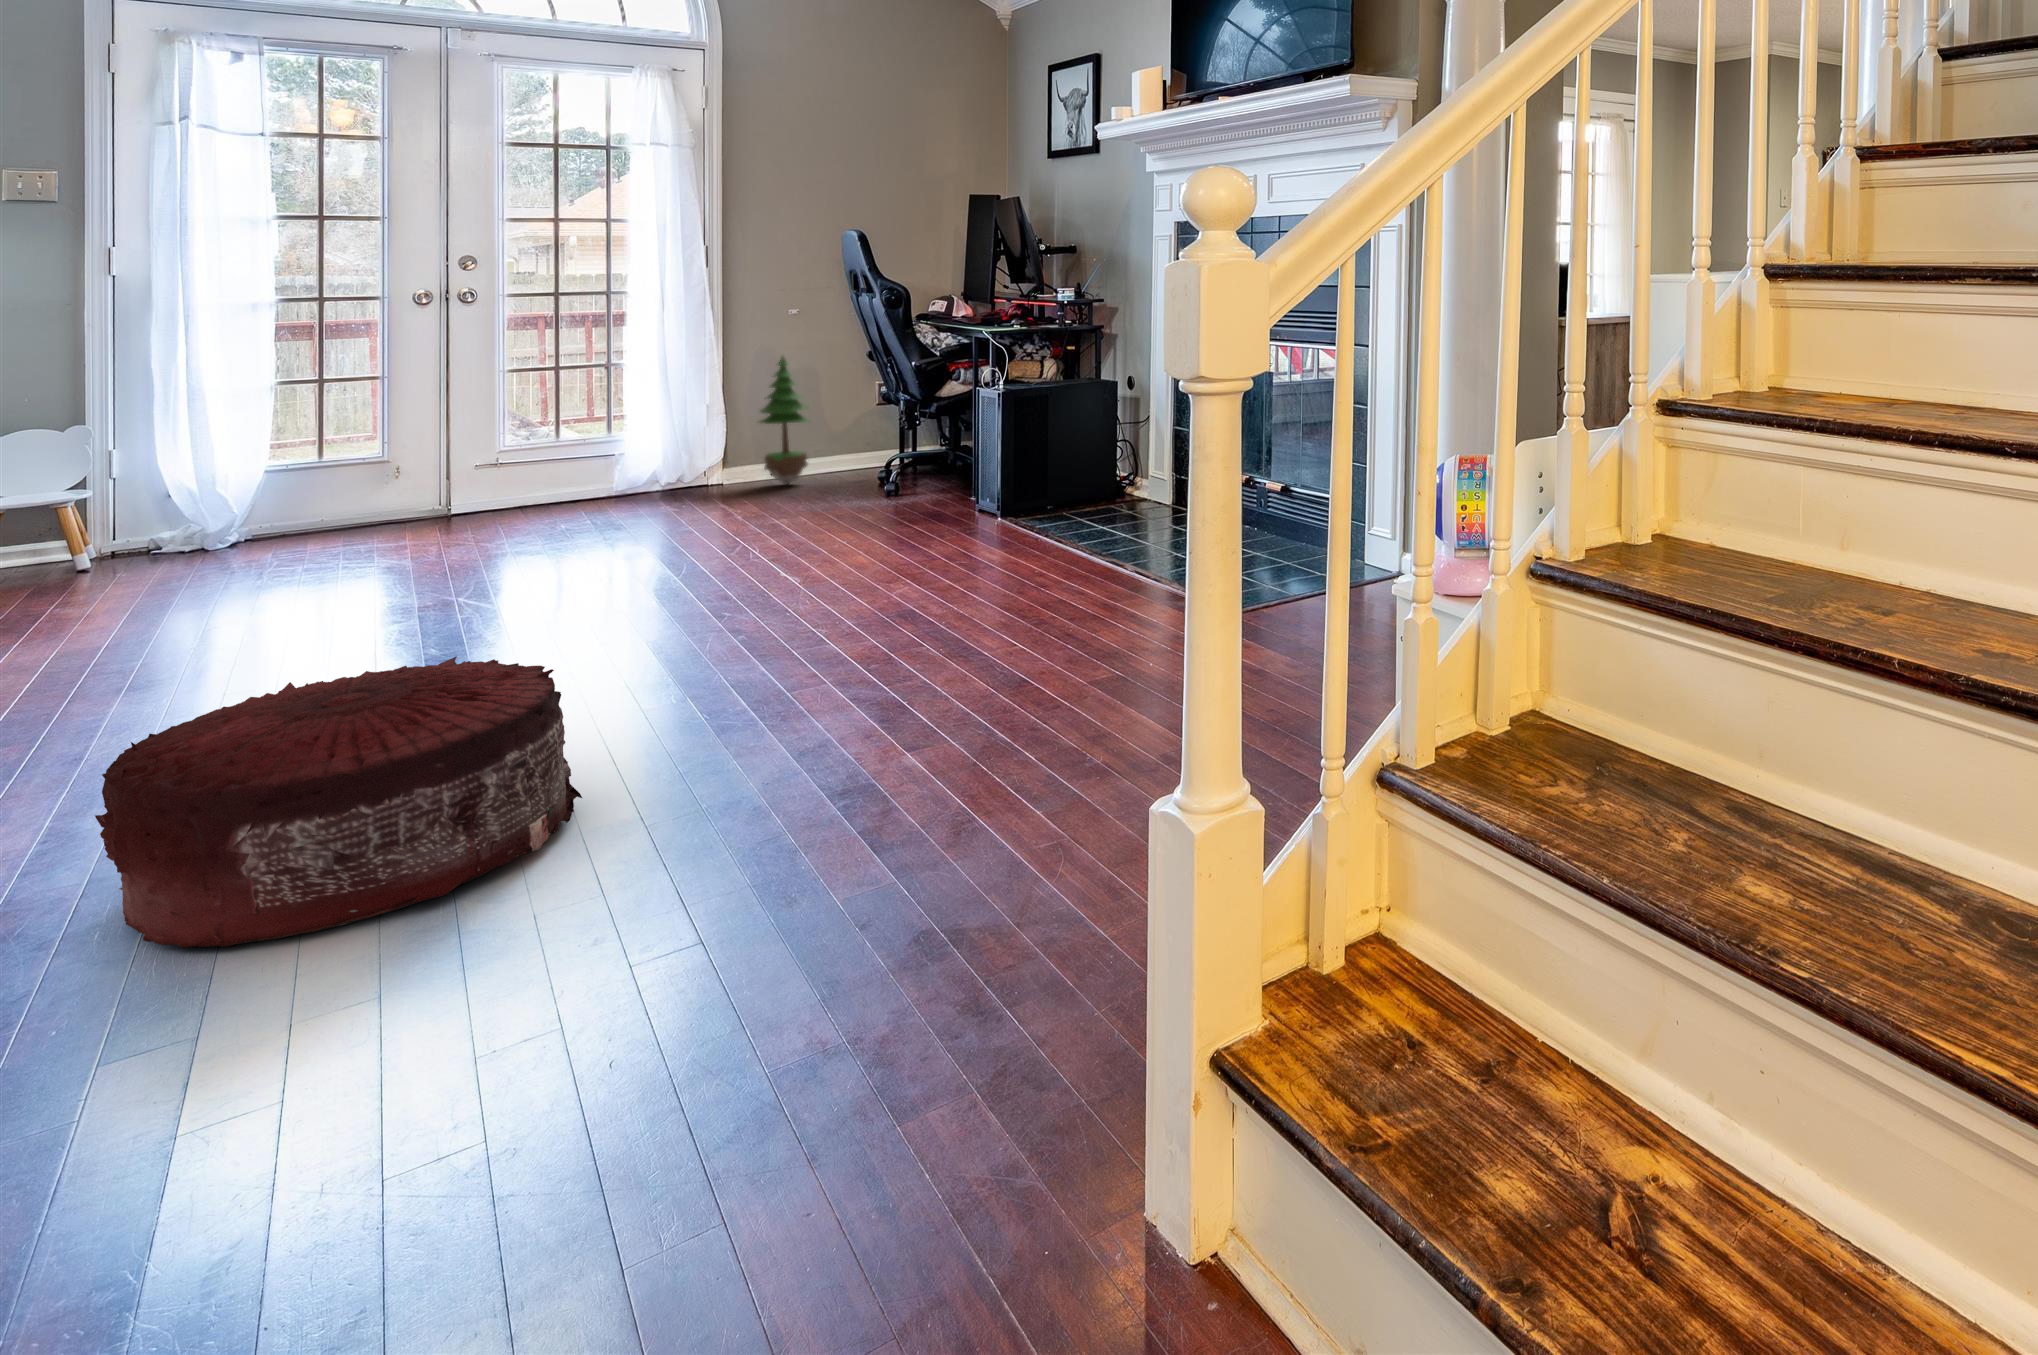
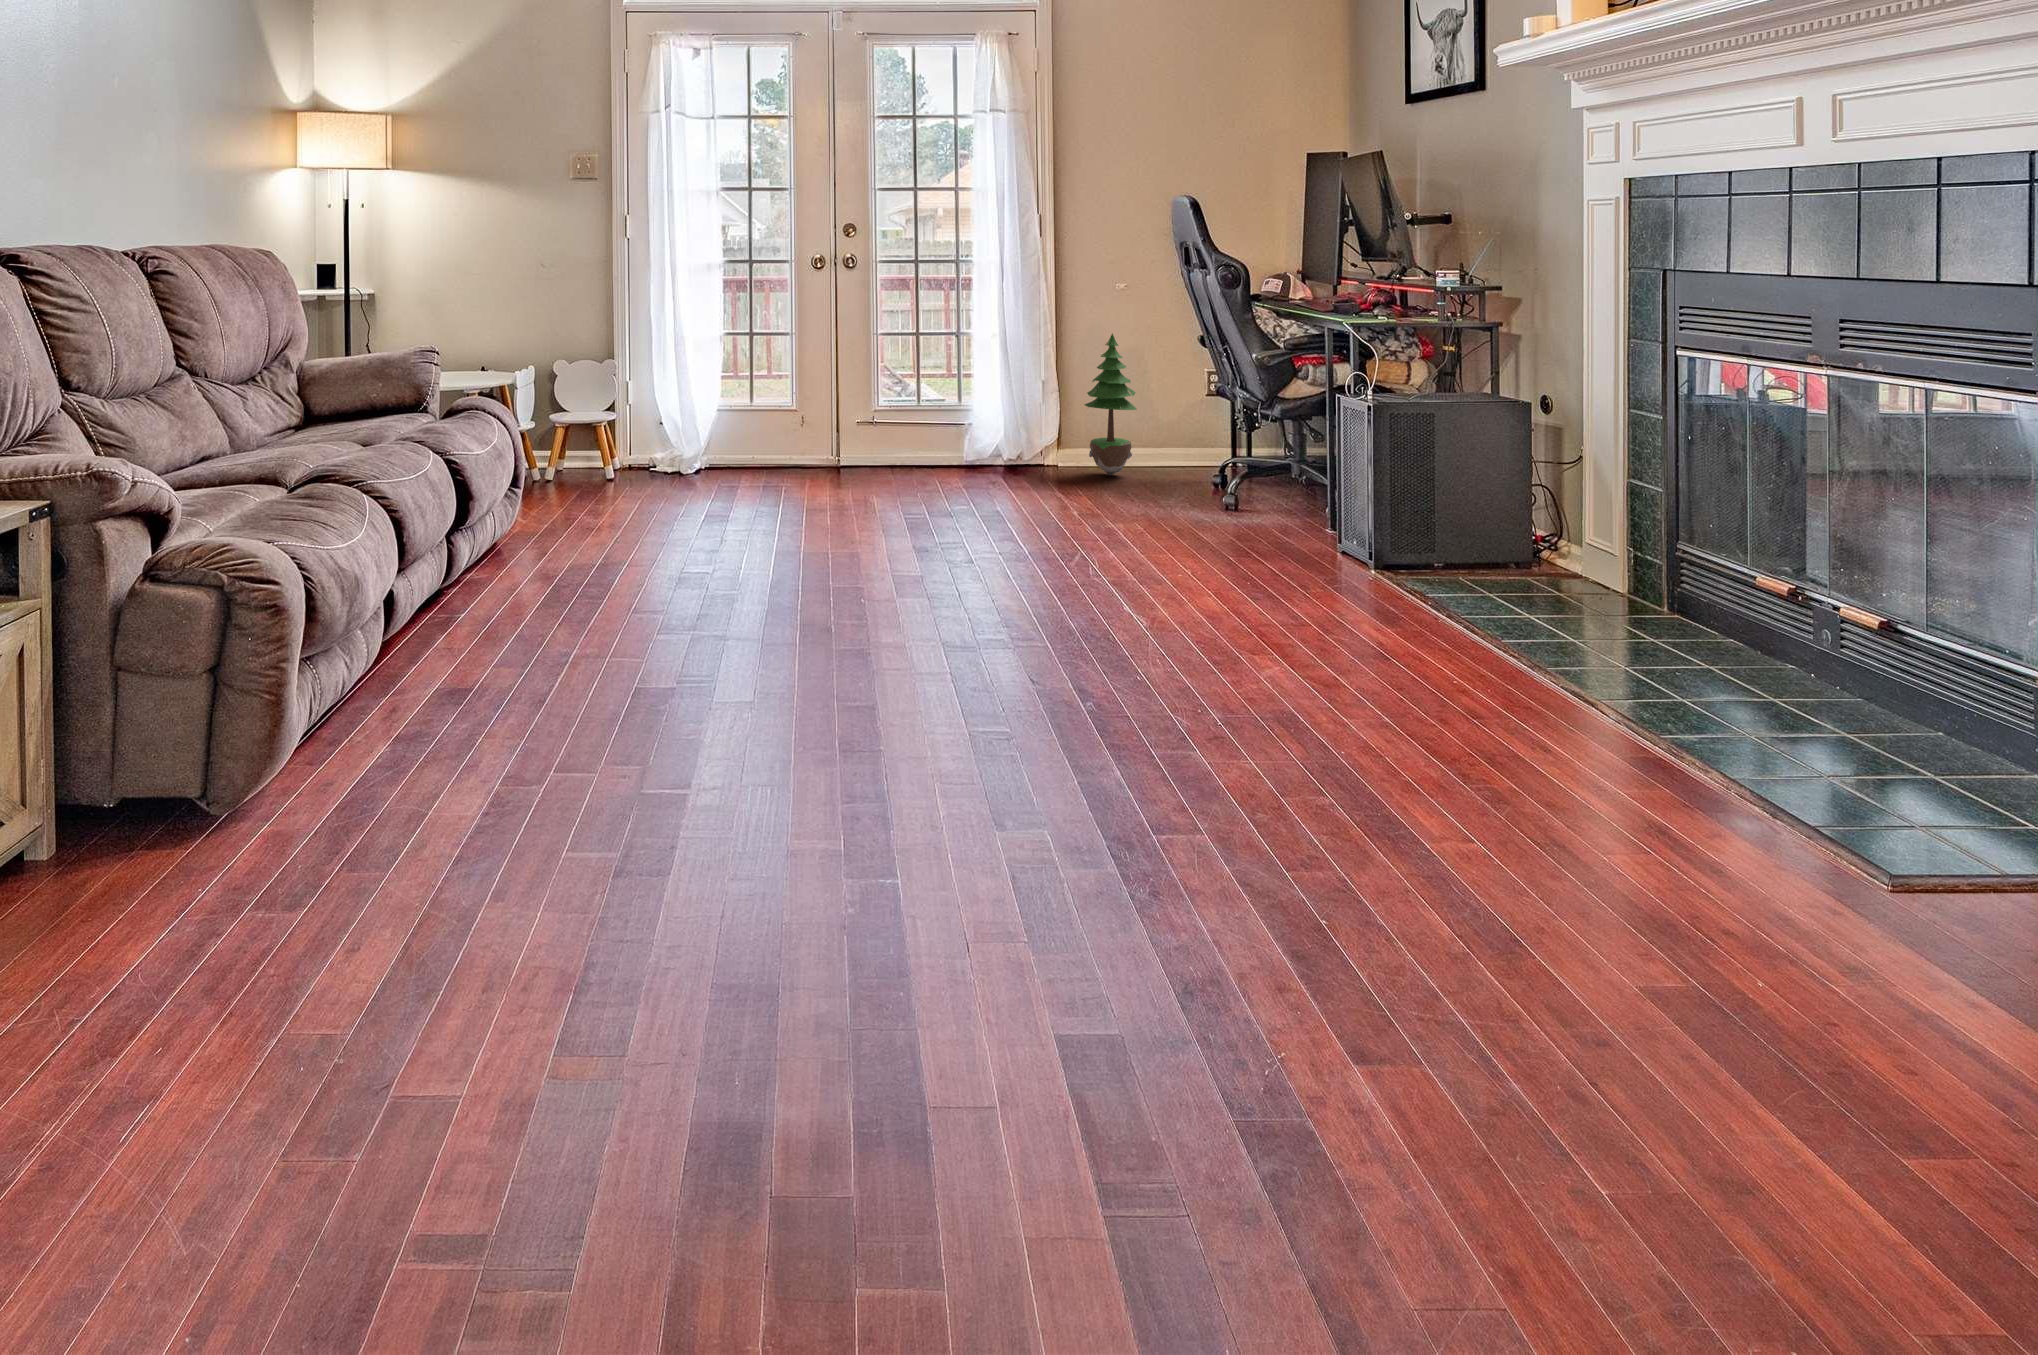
pouf: present [95,657,582,948] -> none [383,775,847,1216]

